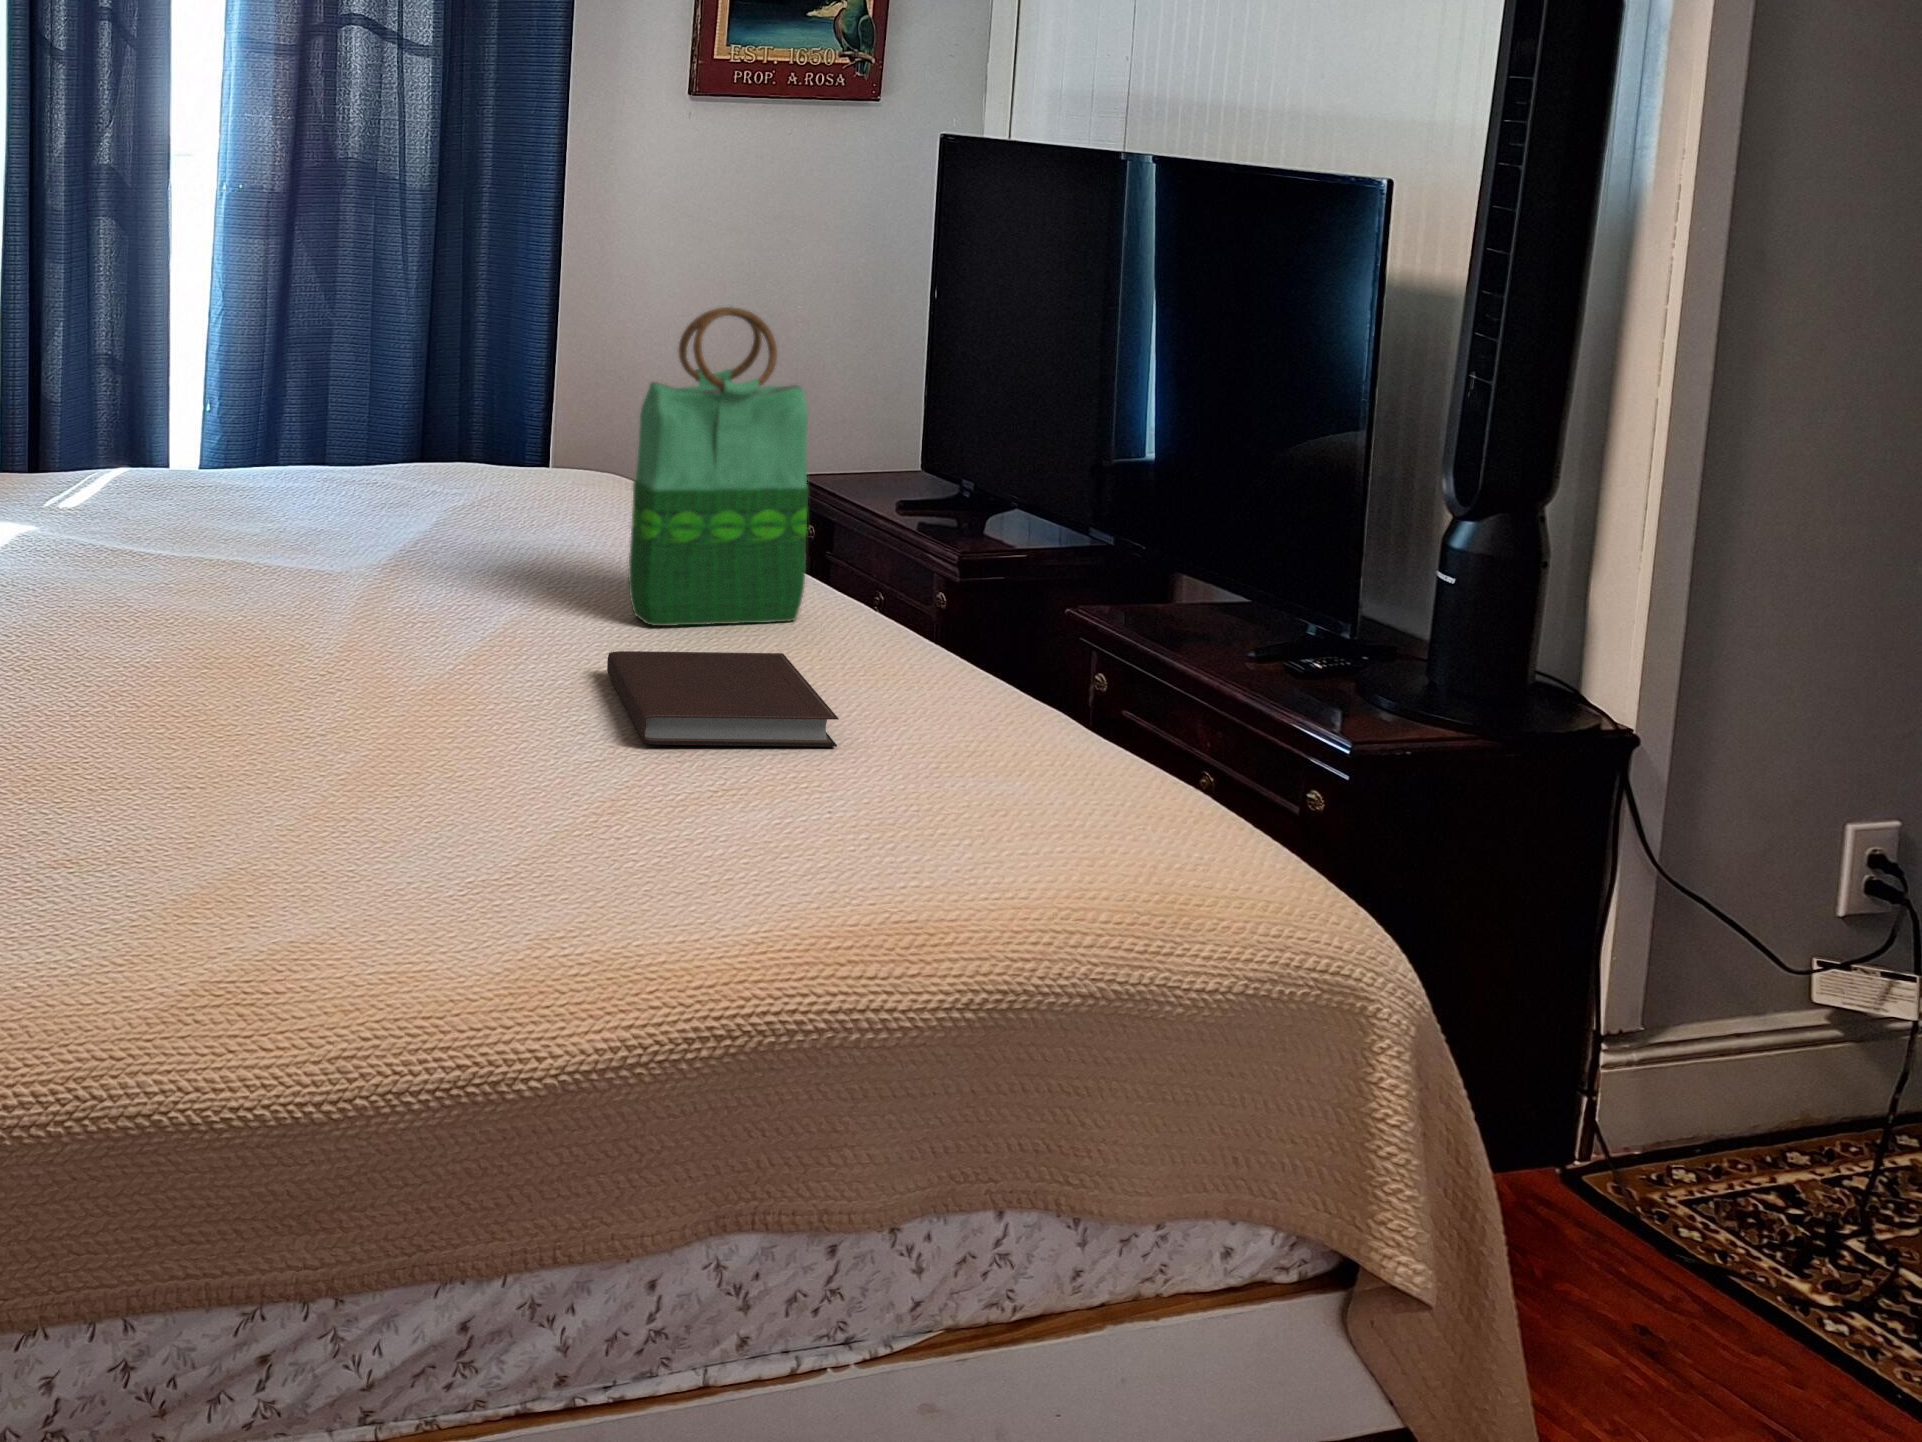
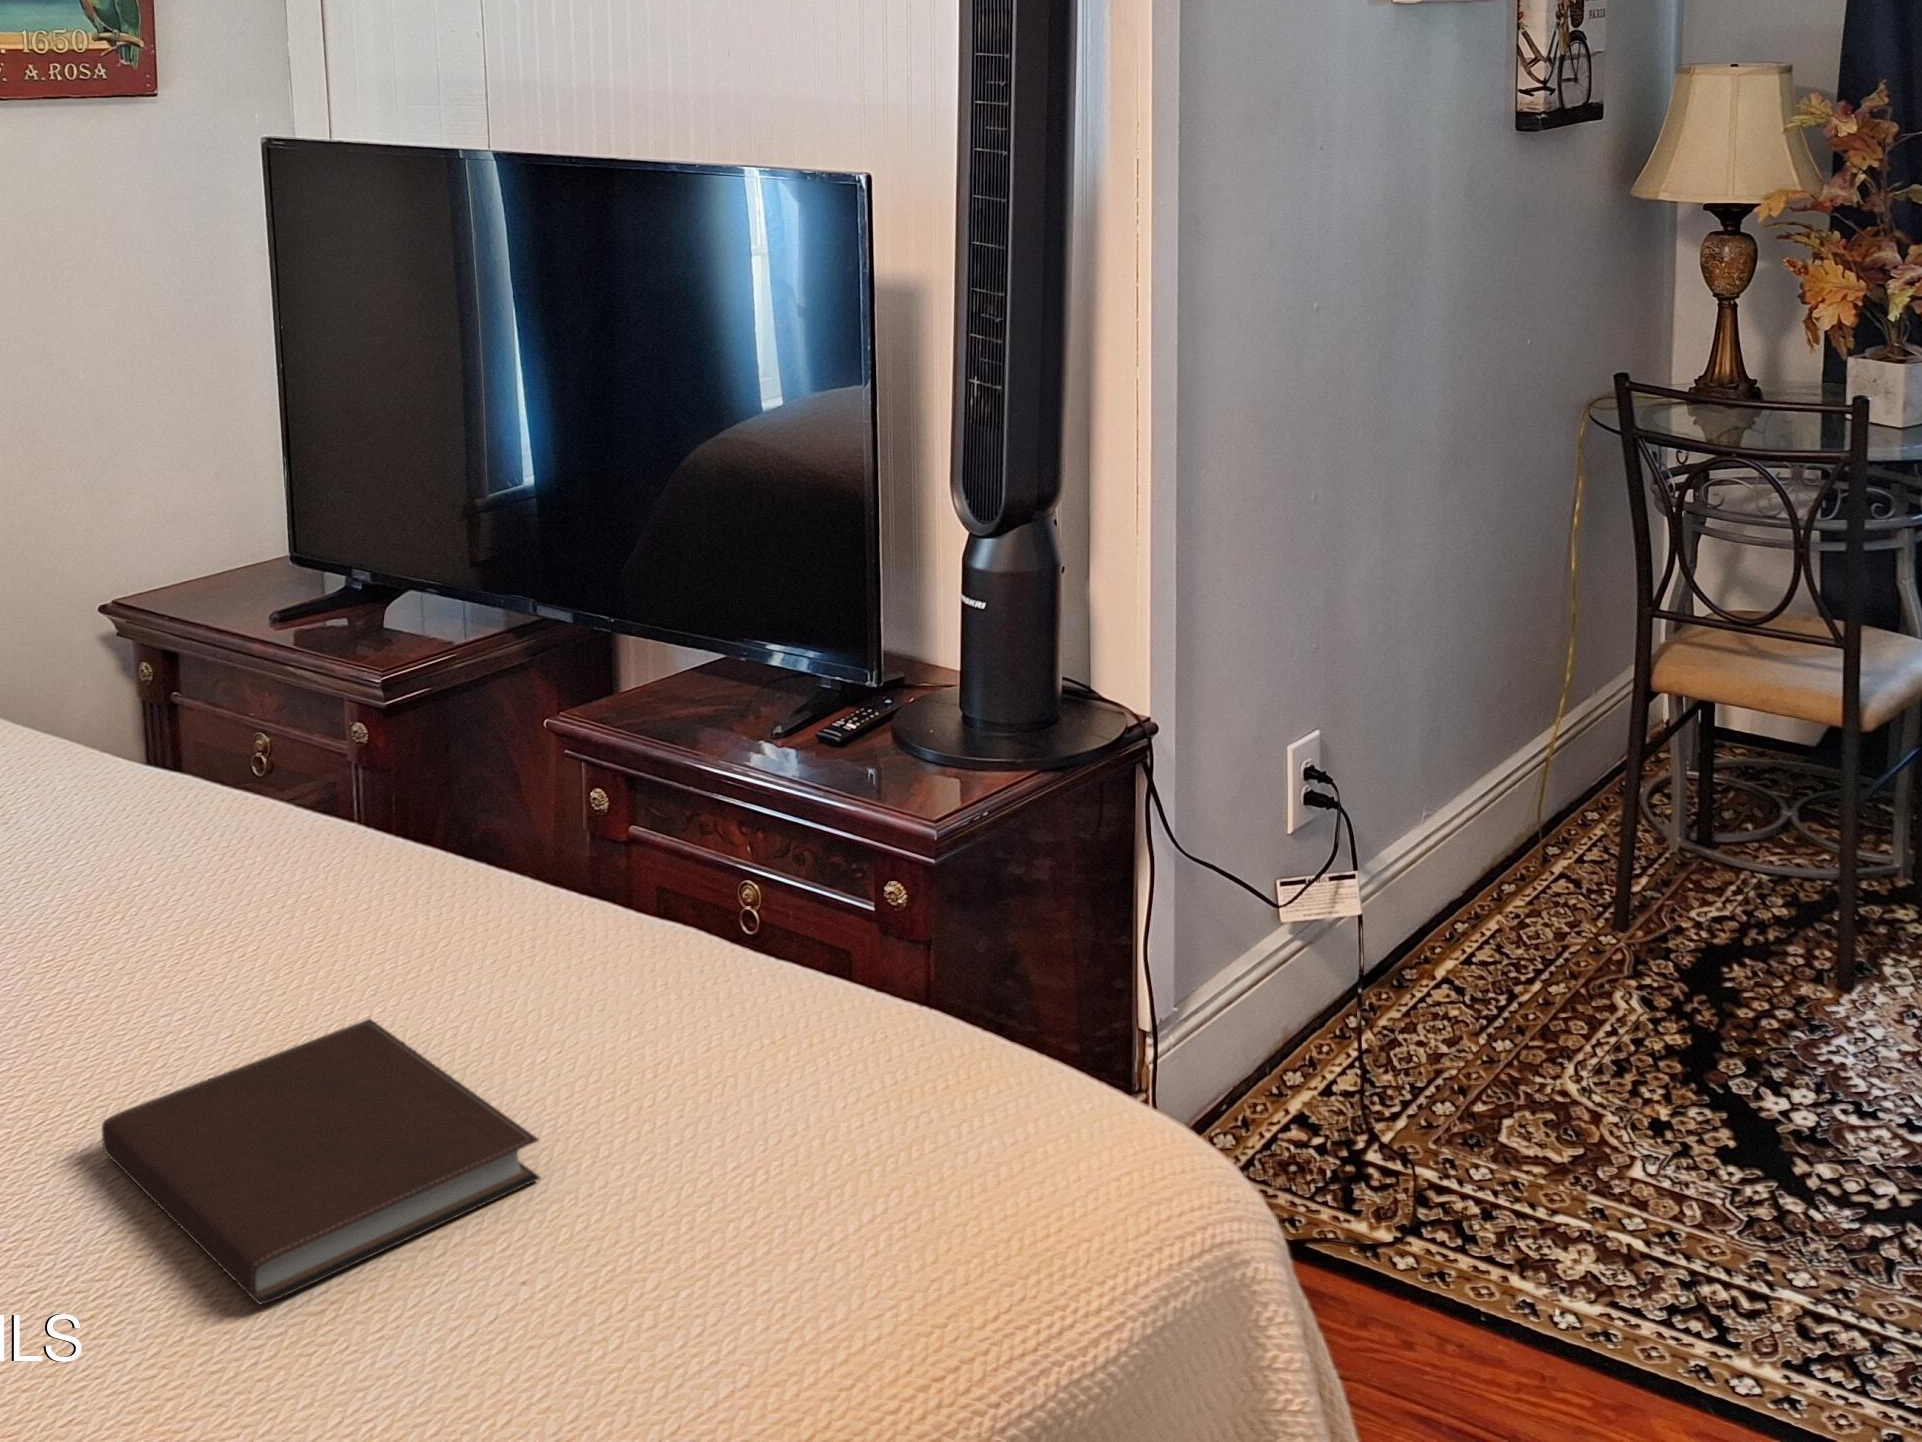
tote bag: present [628,307,809,626] -> none [45,504,329,1012]

